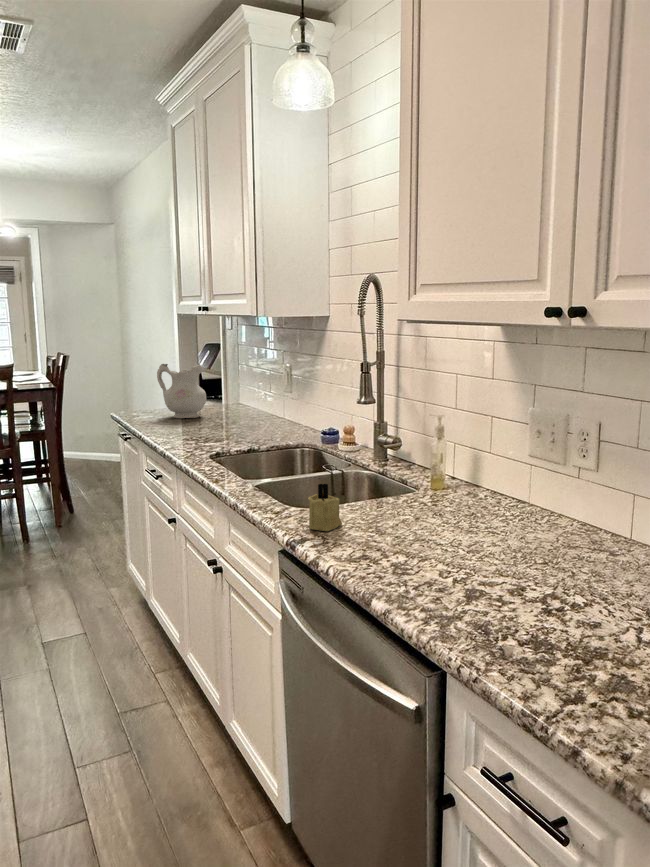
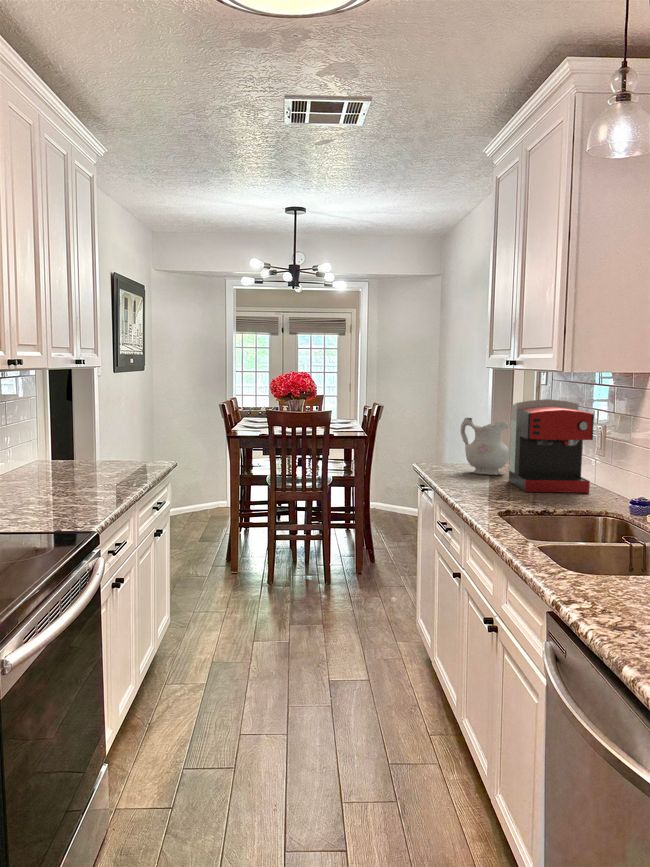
coffee maker: none [207,343,284,432] -> present [509,399,594,493]
candle: present [308,484,342,531] -> none [581,546,619,597]

